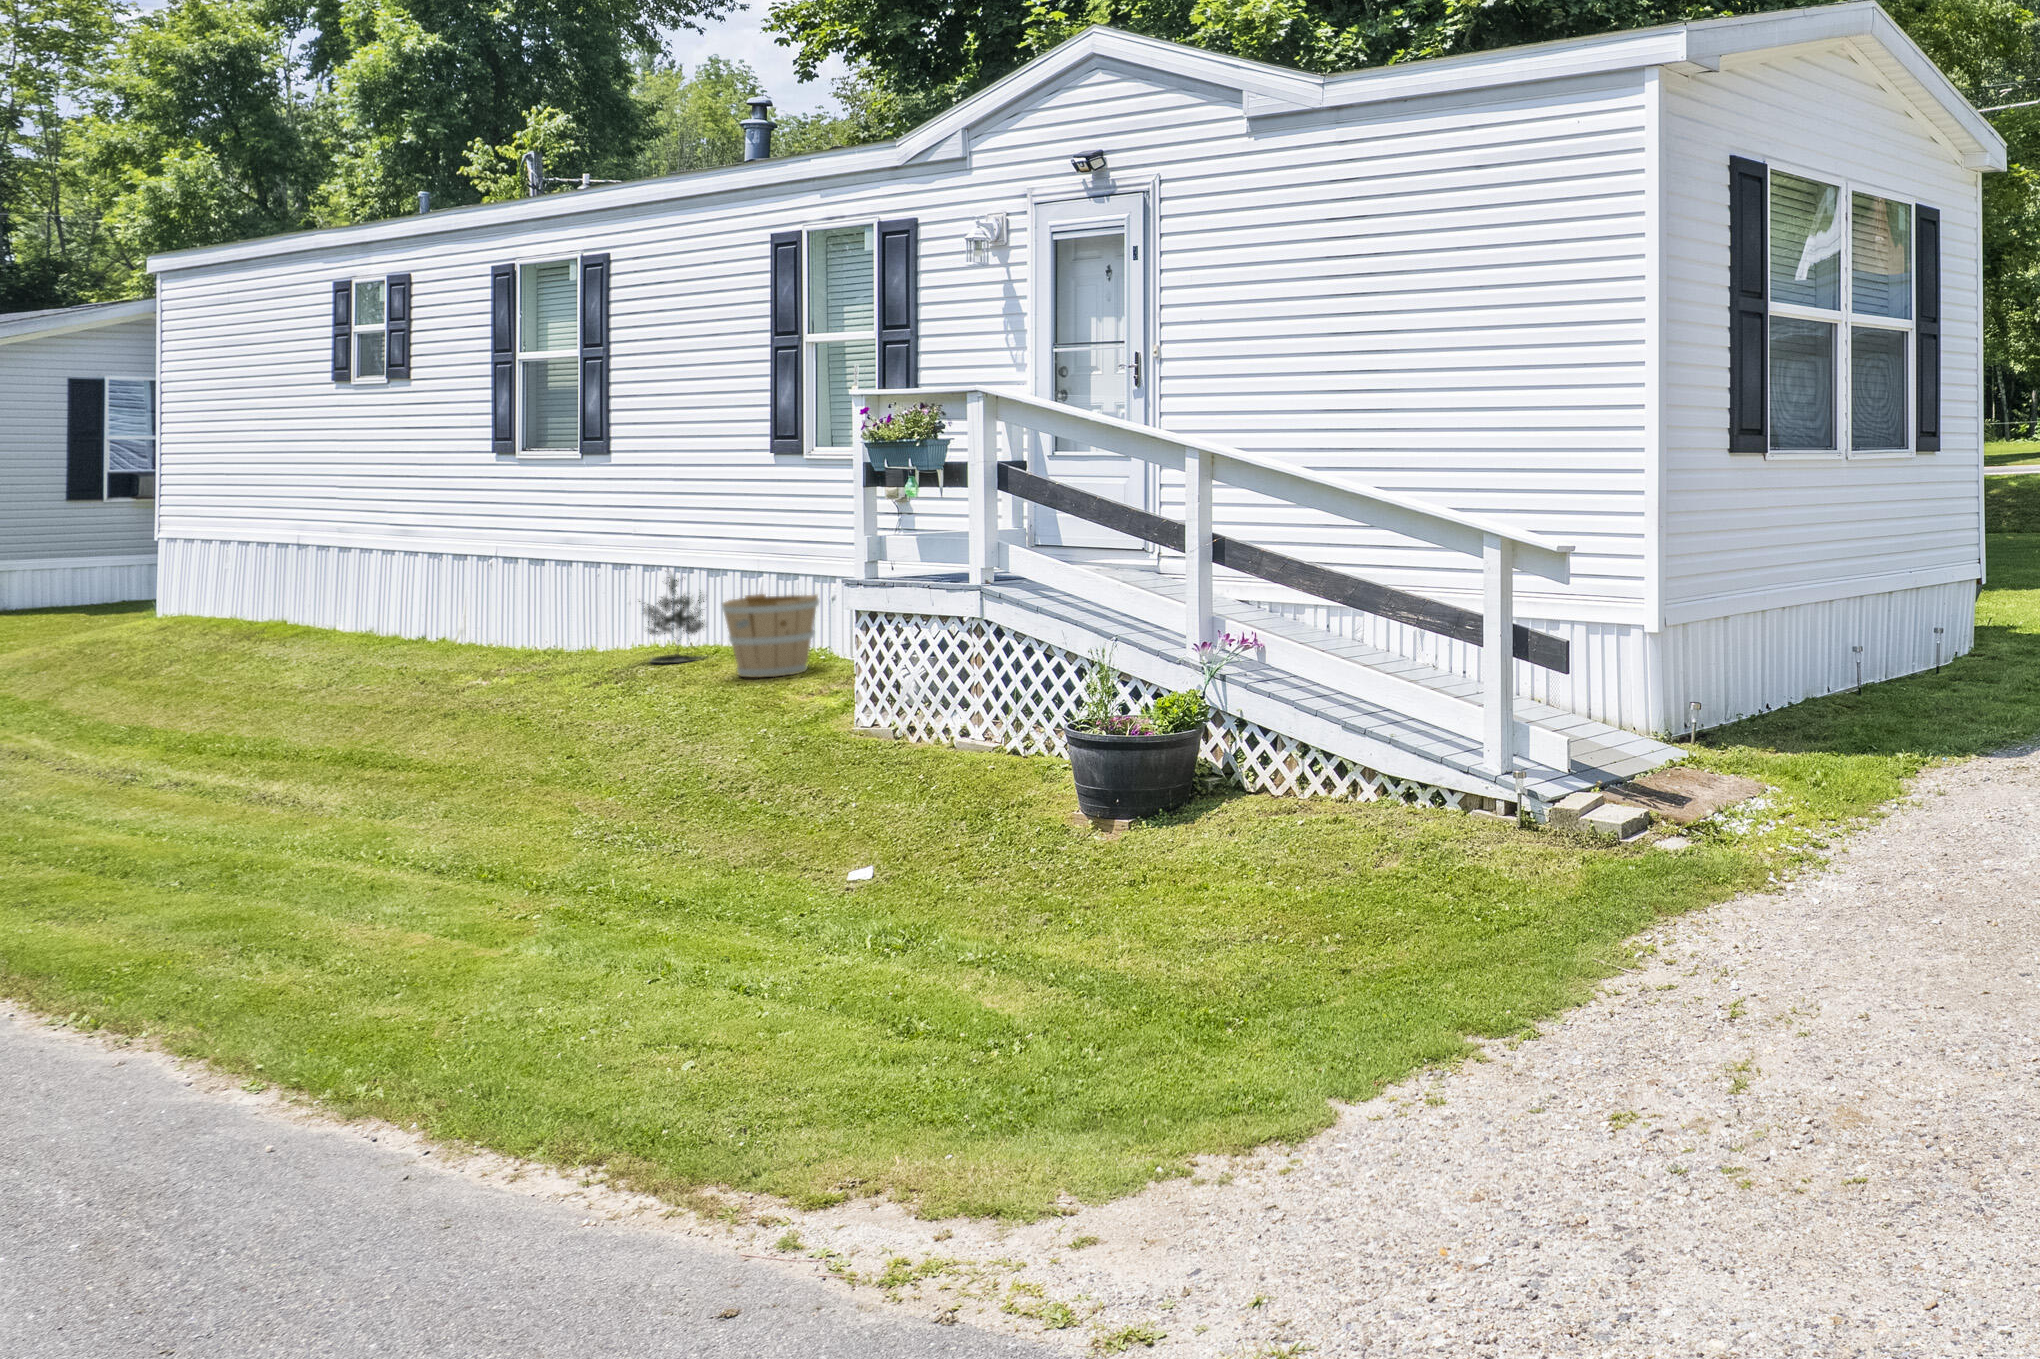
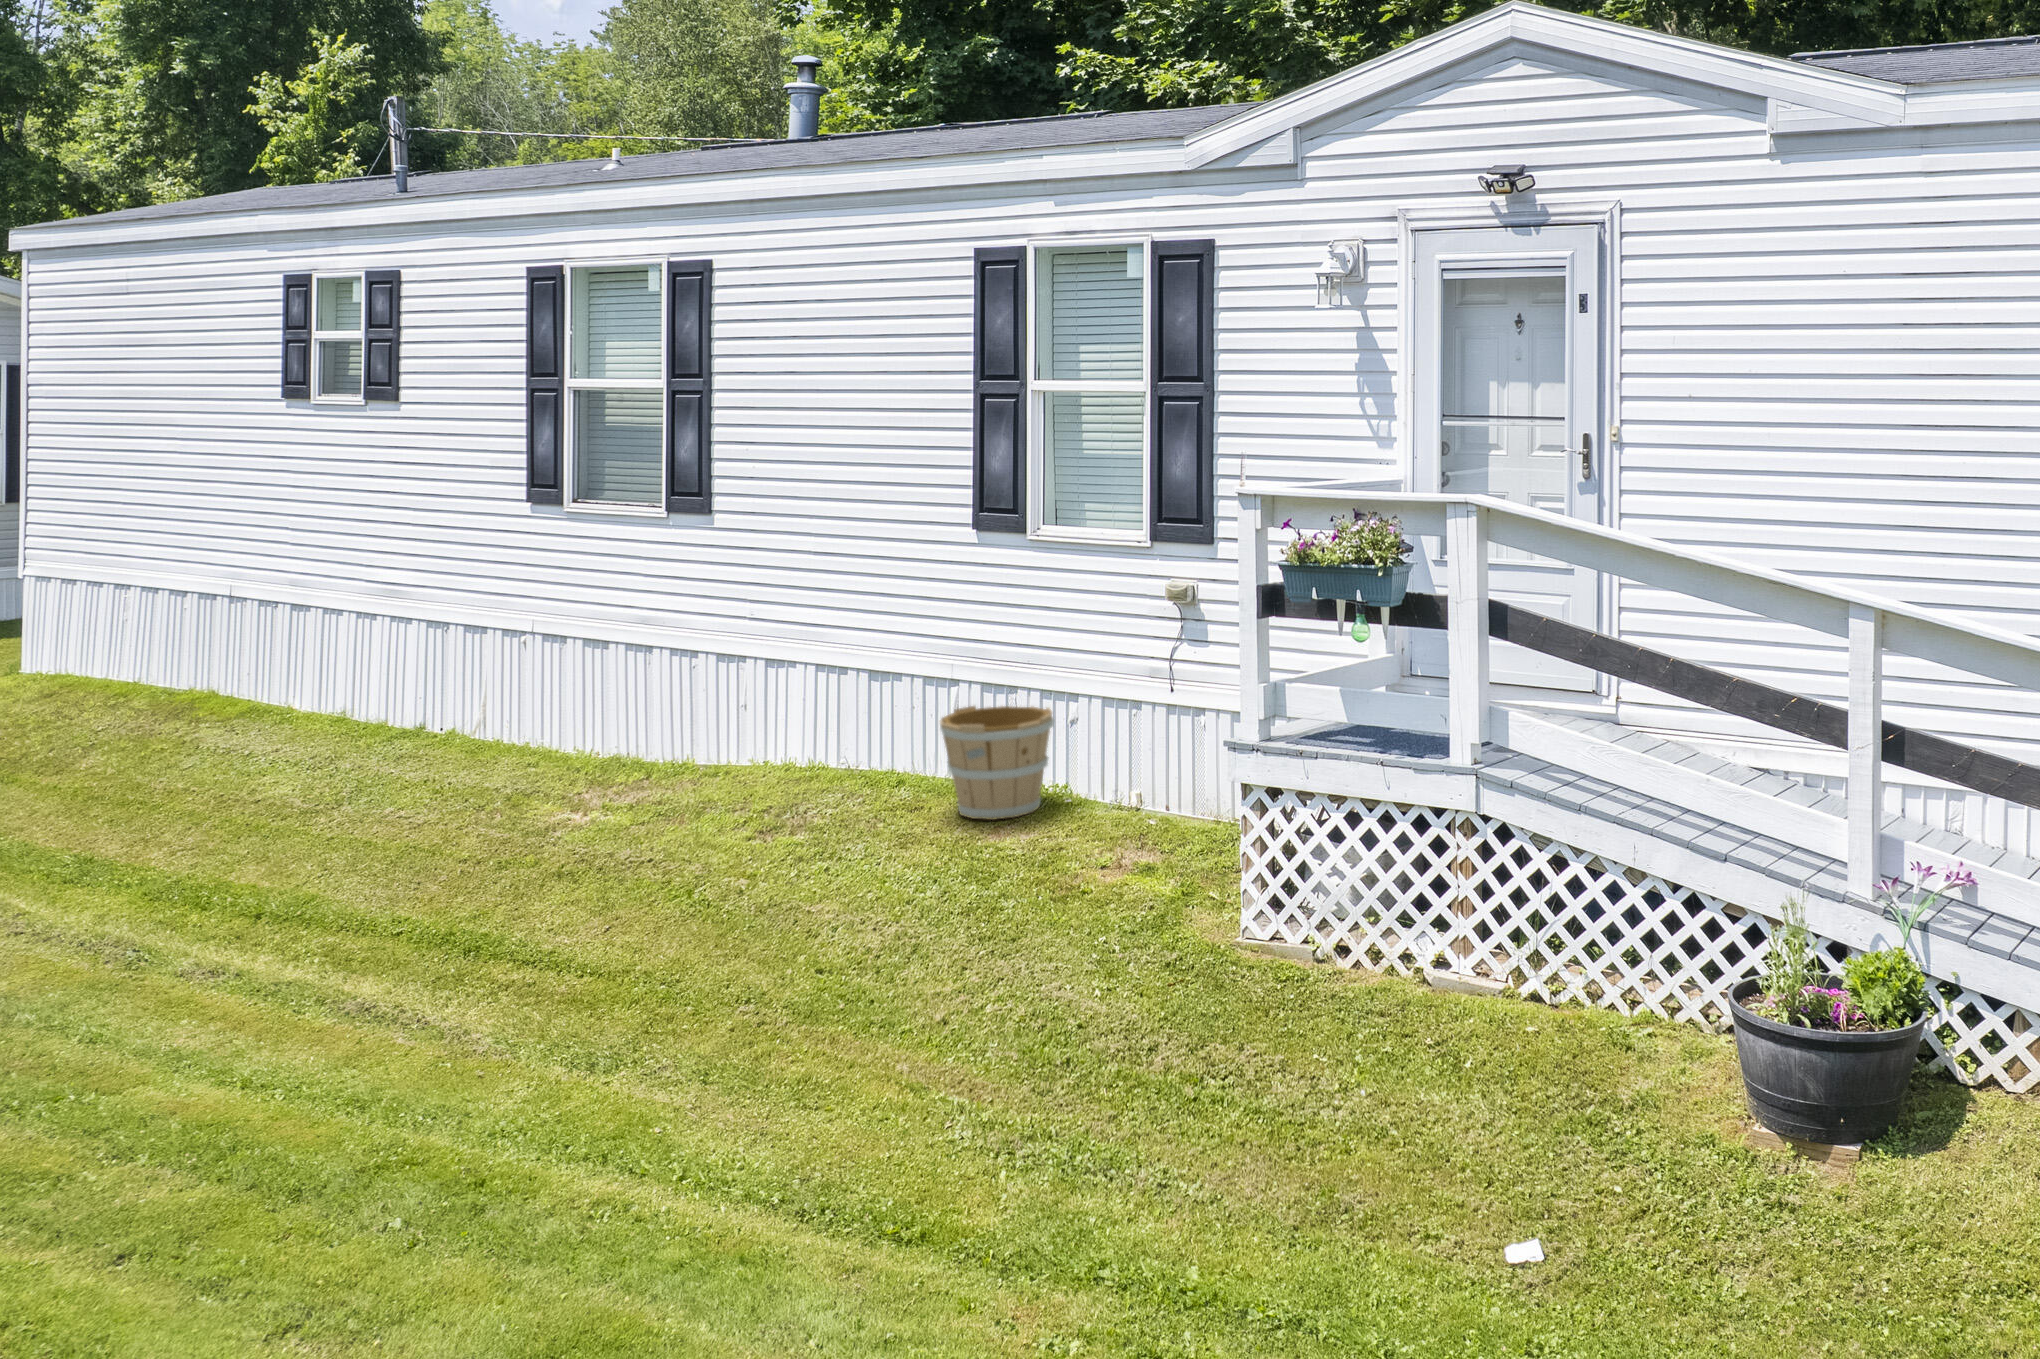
potted tree: present [639,575,707,663] -> none [788,662,875,786]

